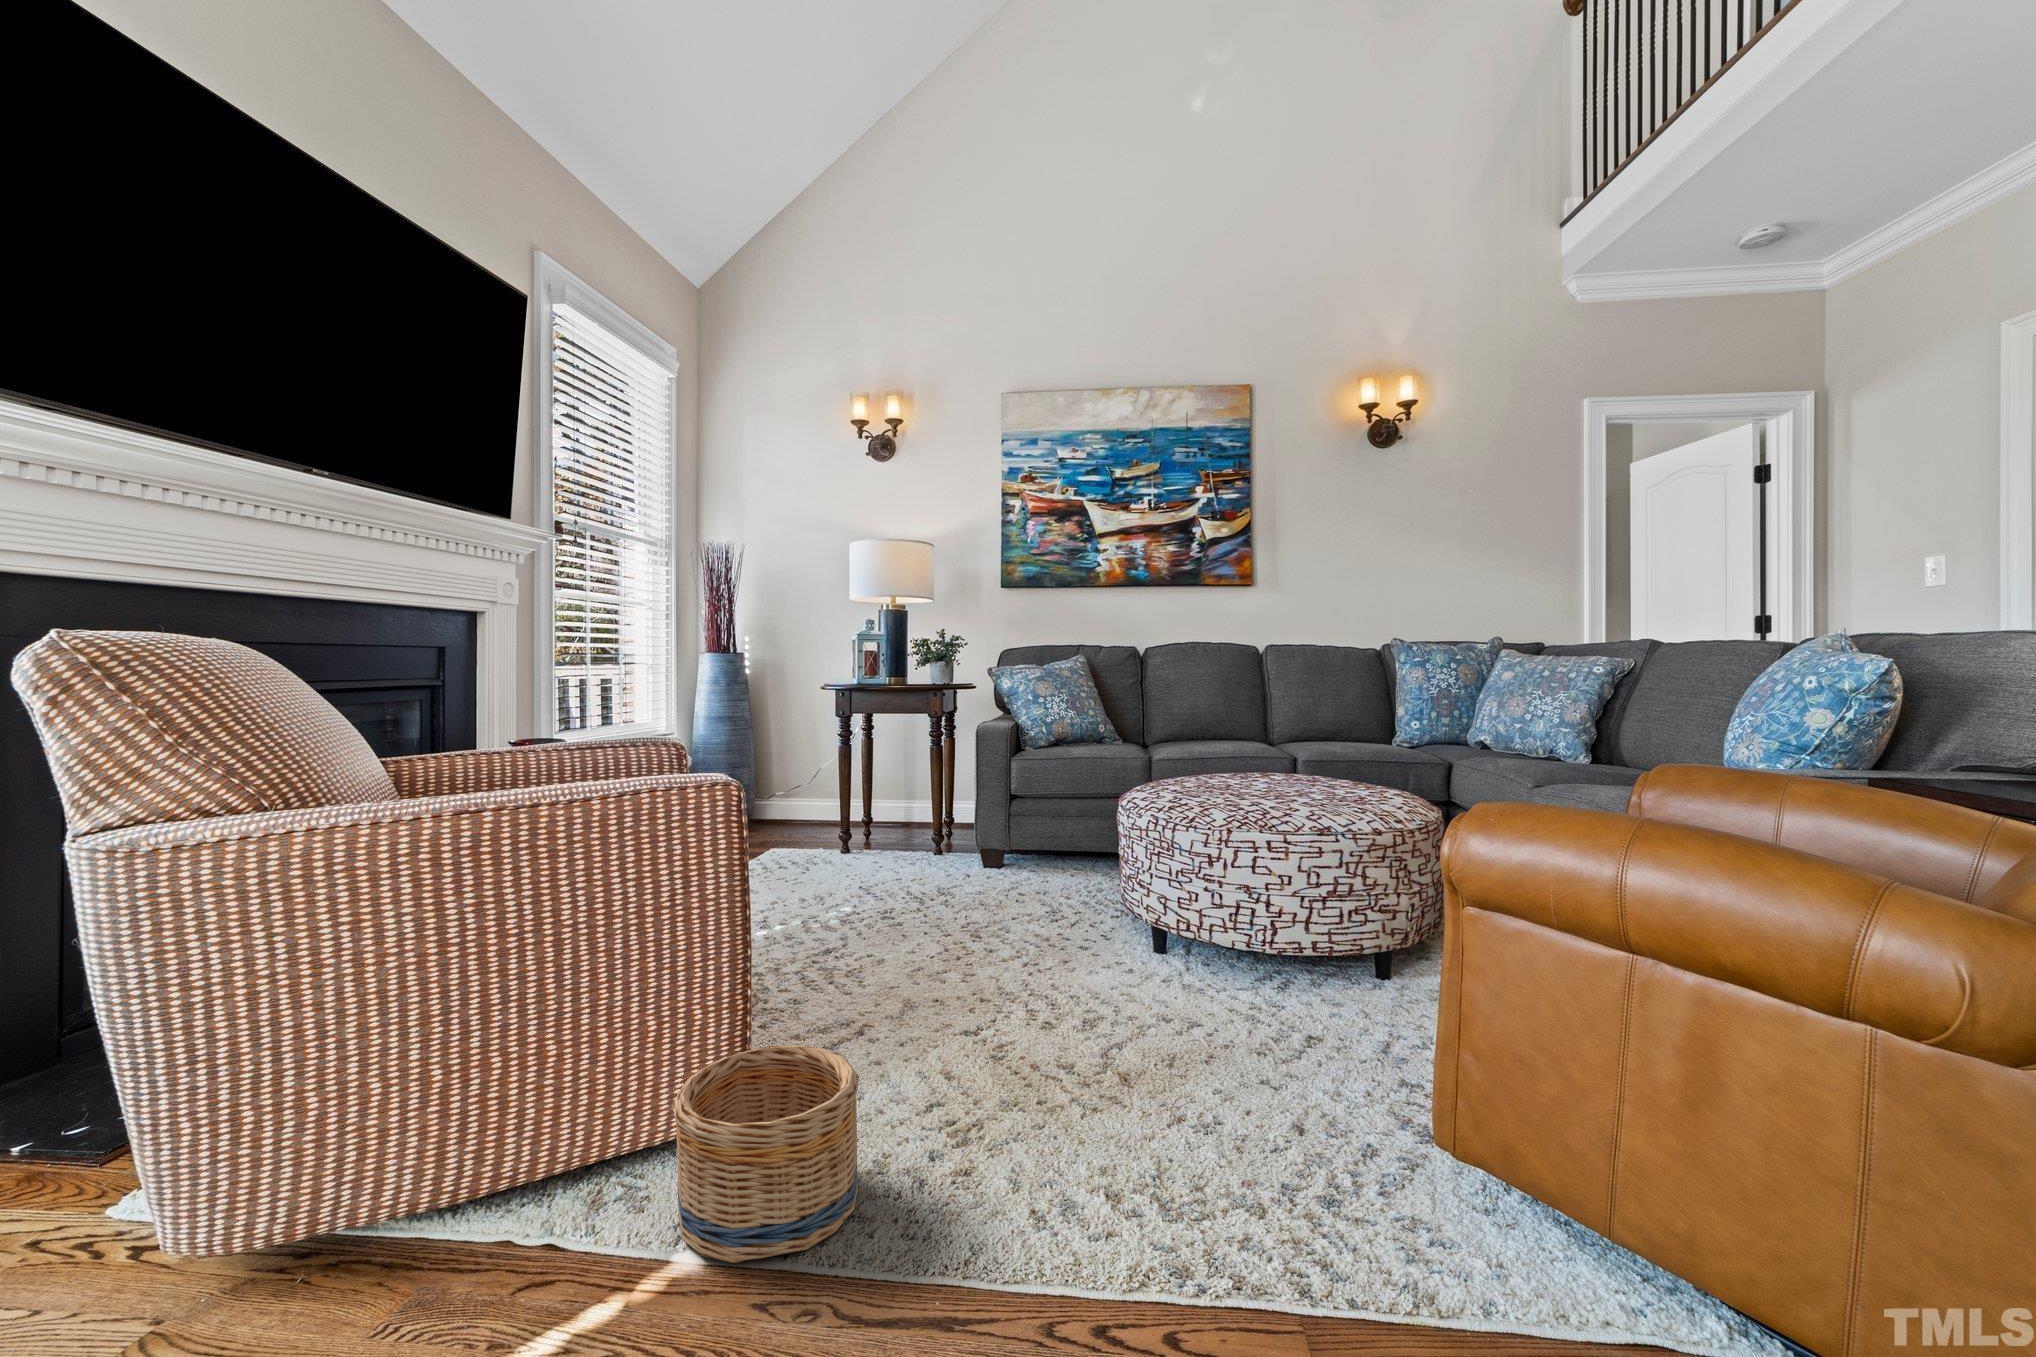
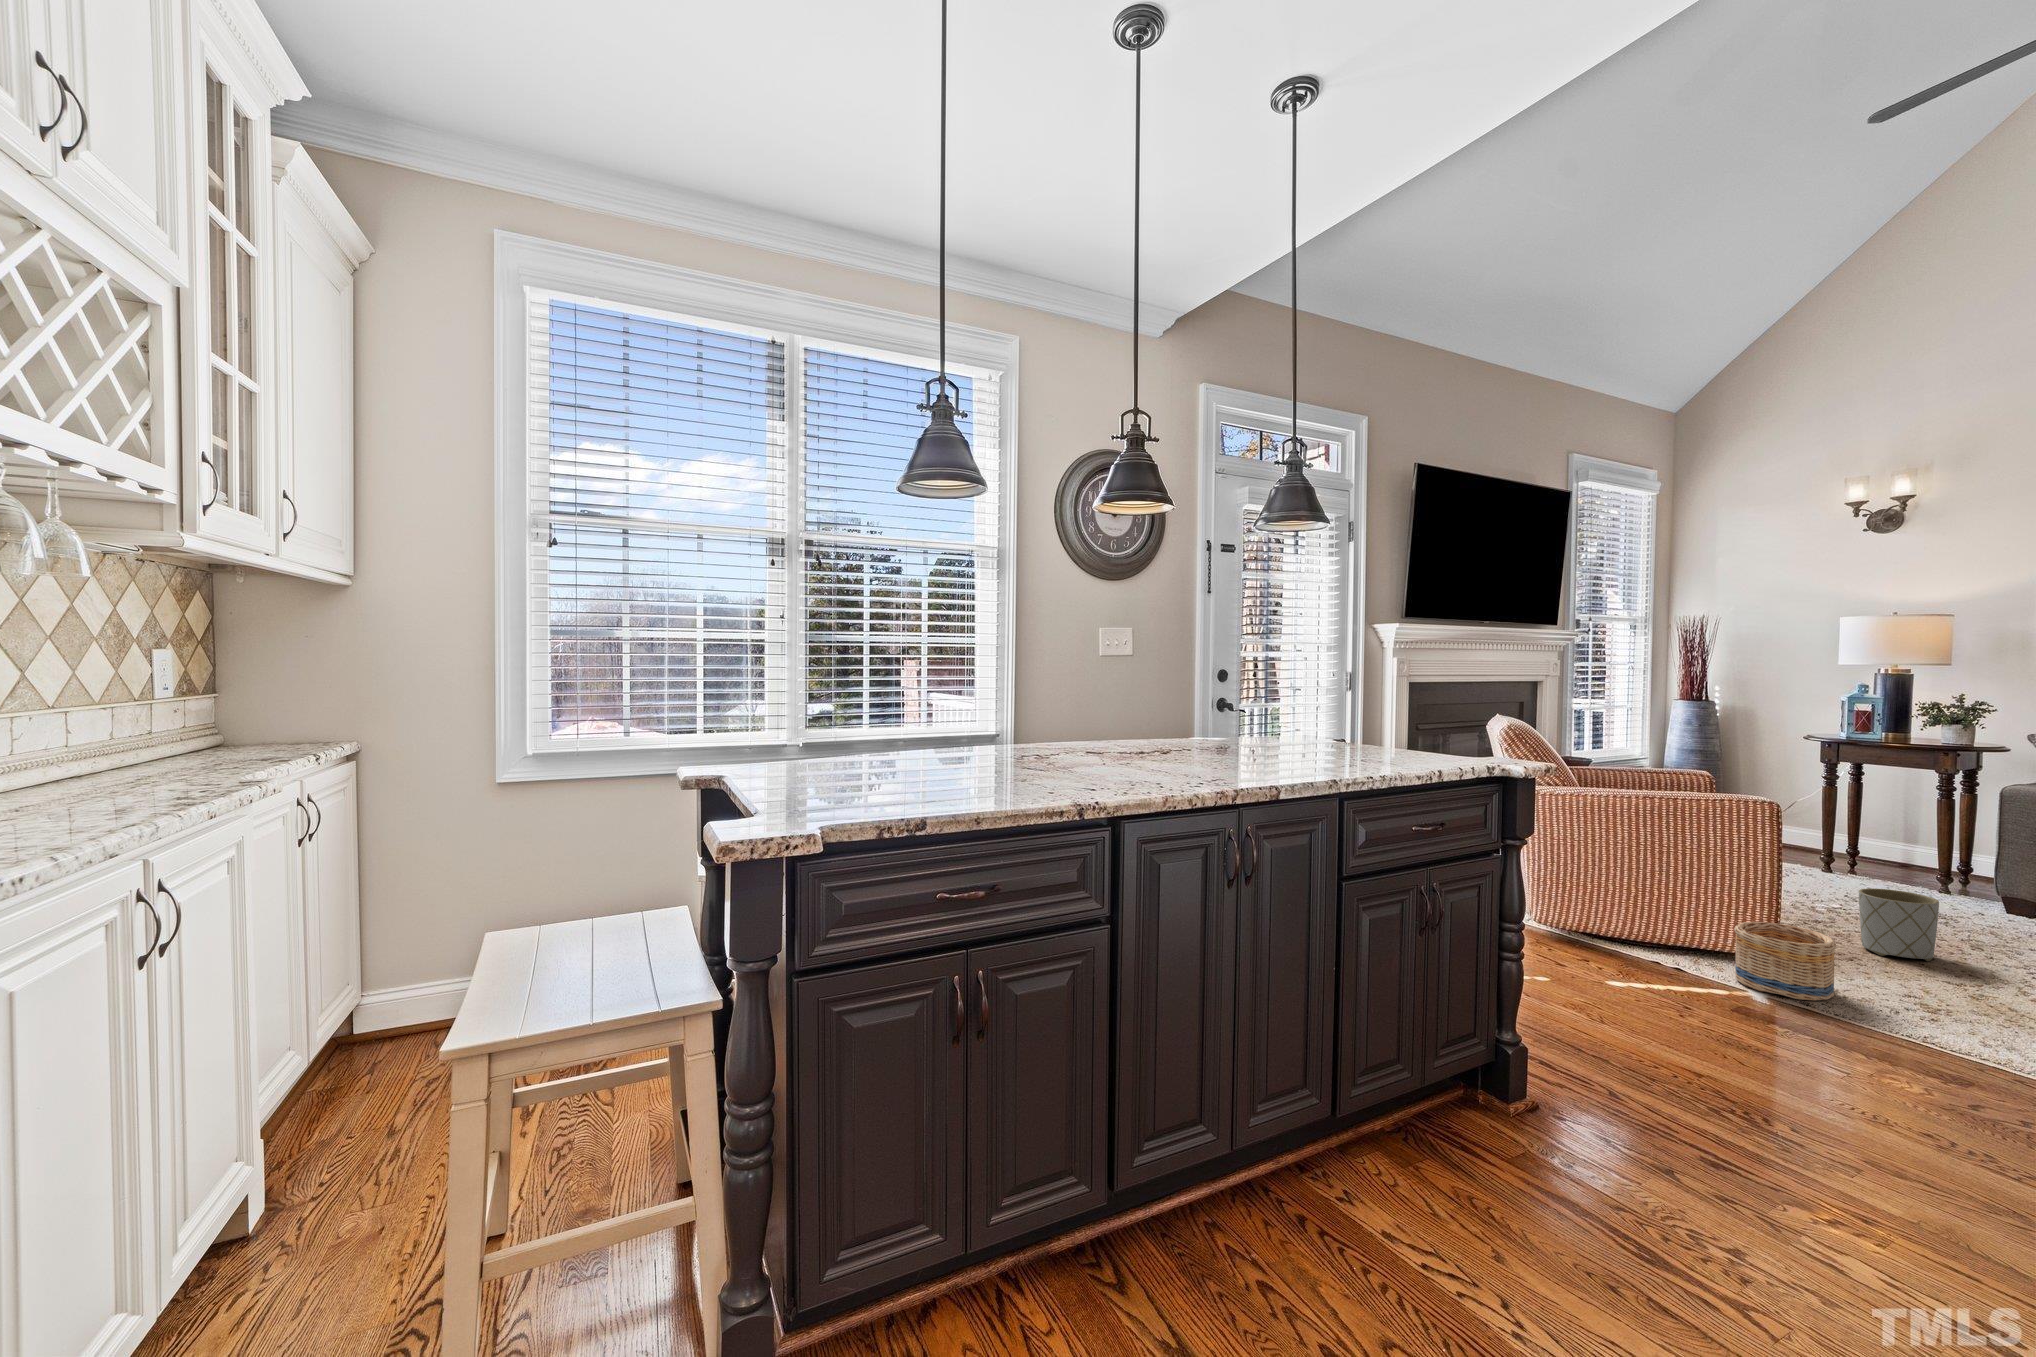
planter: none [830,892,923,1013] -> present [1859,888,1939,961]

